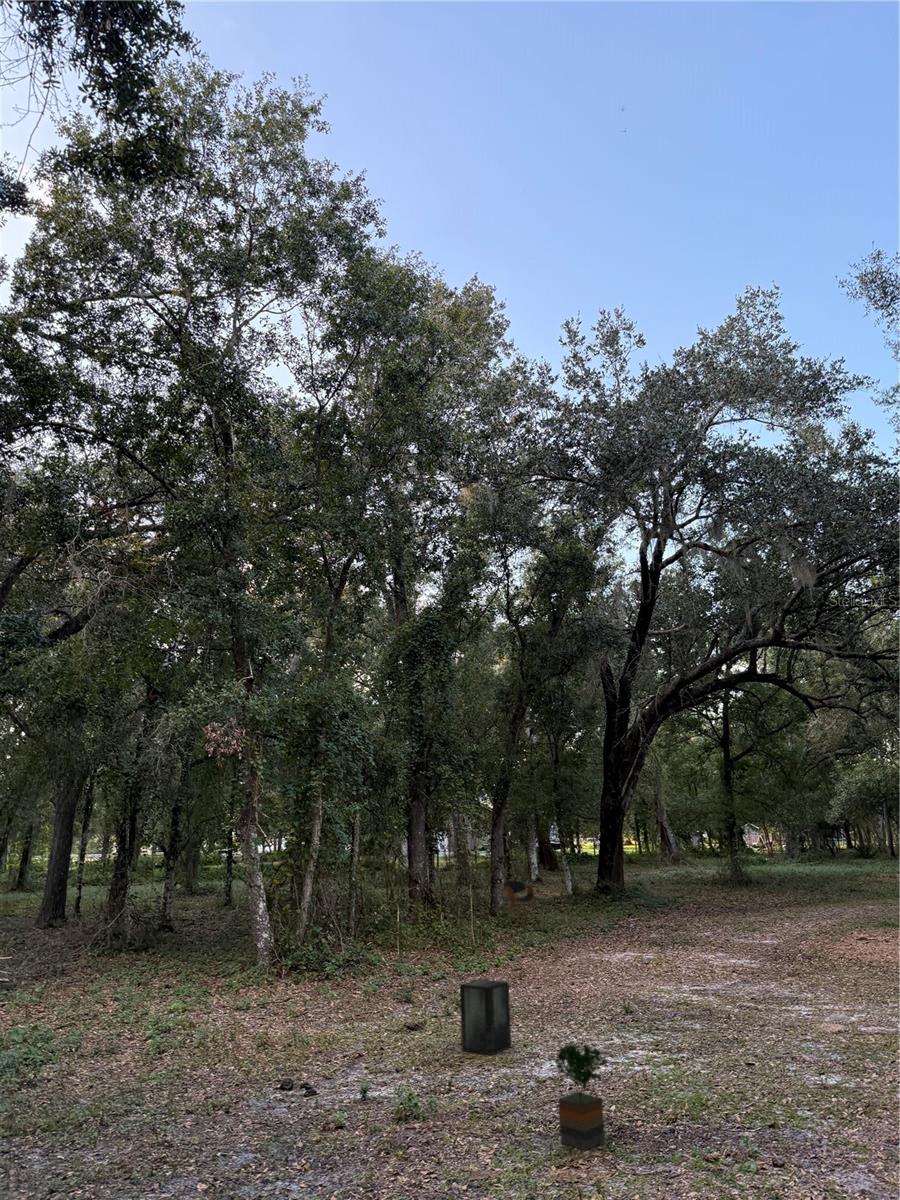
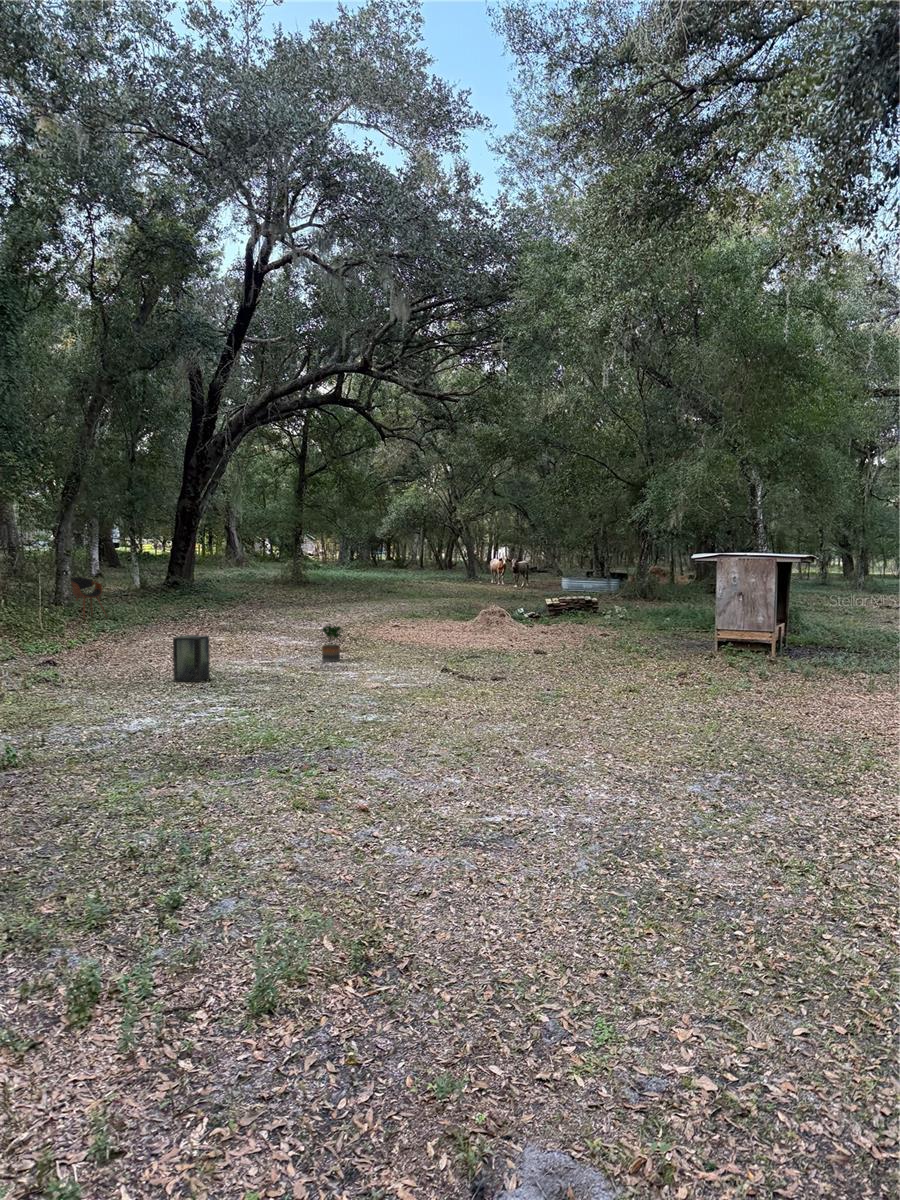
storage box: present [460,980,511,1055] -> present [173,635,210,682]
potted tree: present [555,1045,607,1150] -> present [322,626,343,662]

